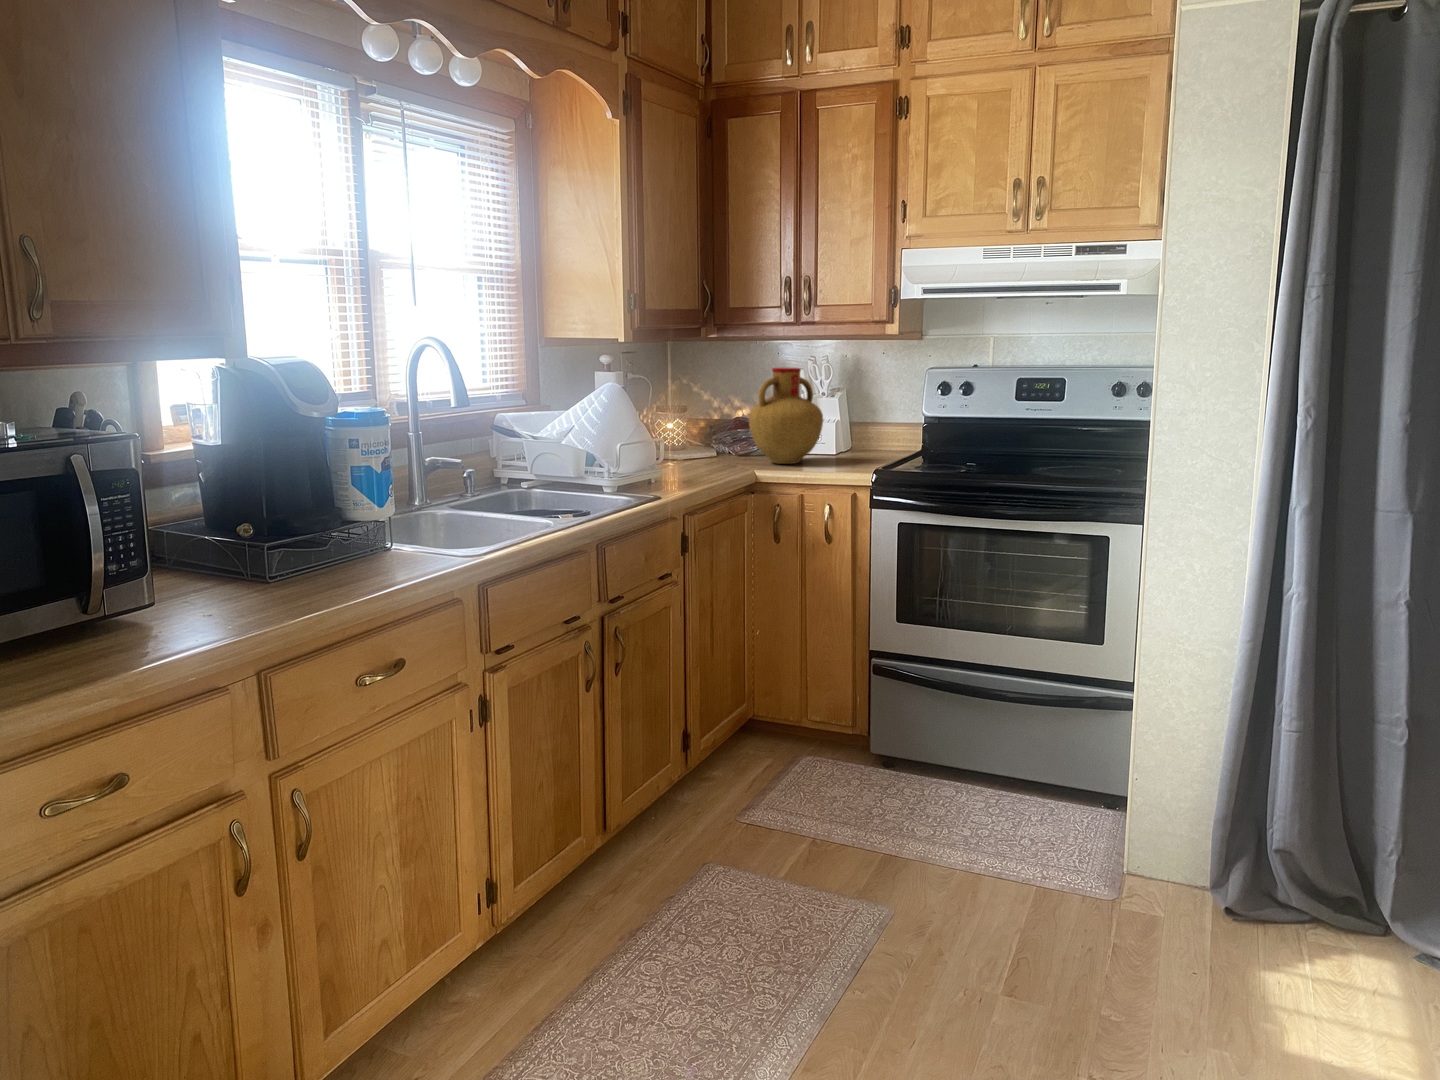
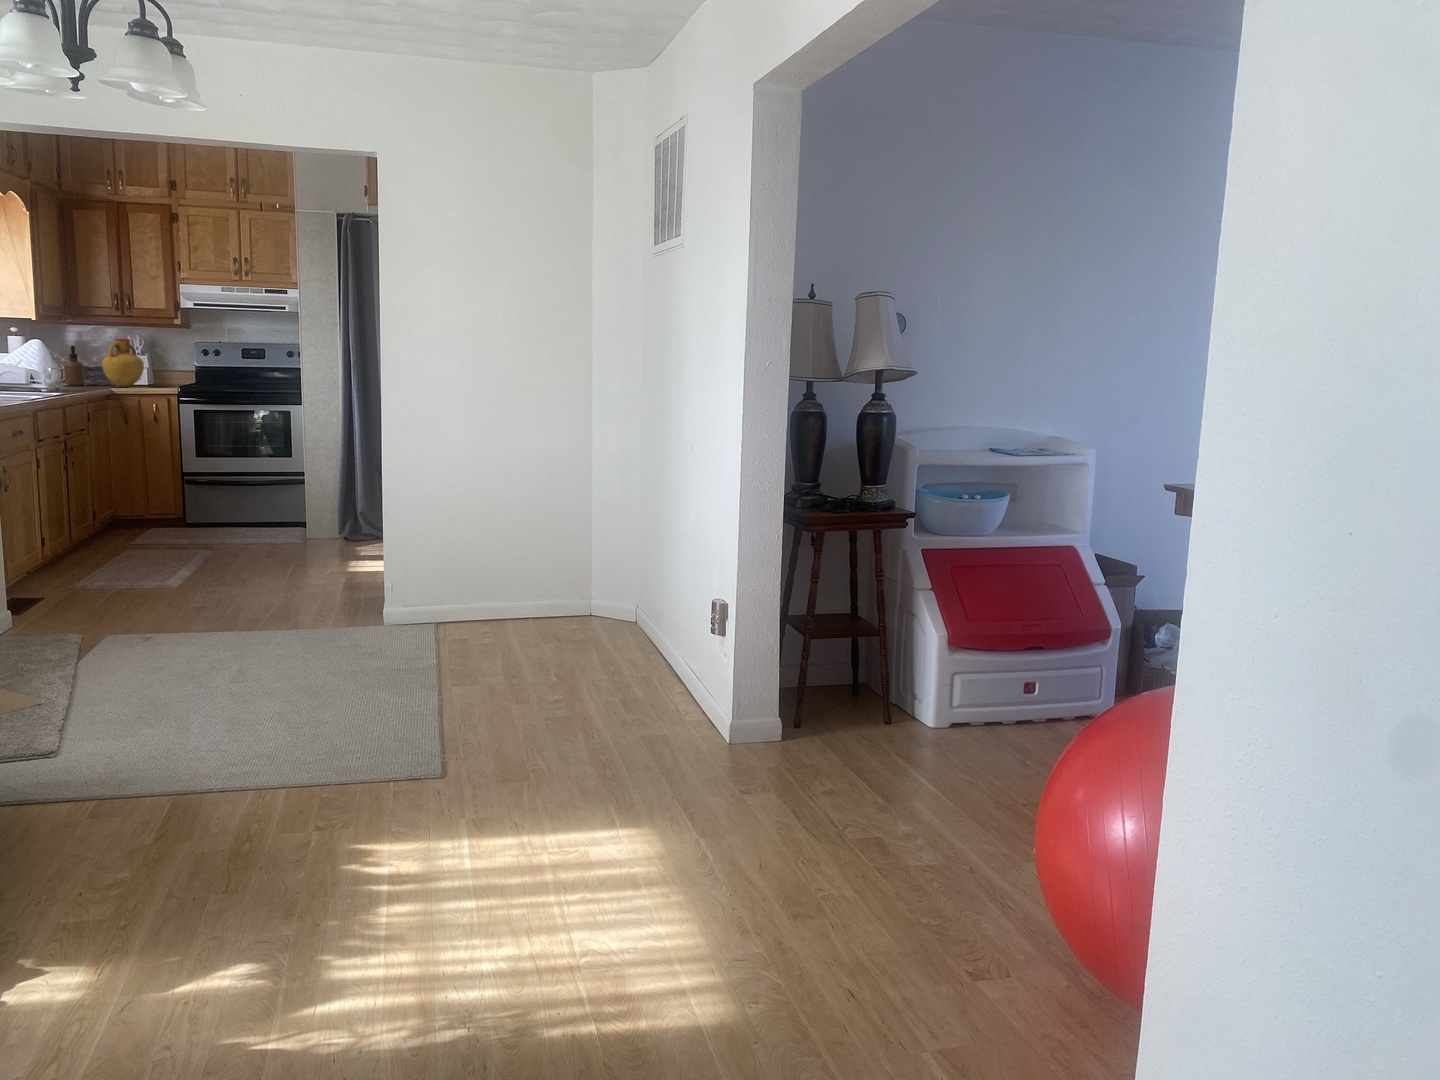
soap dispenser: none [693,383,726,459] -> present [64,346,85,386]

